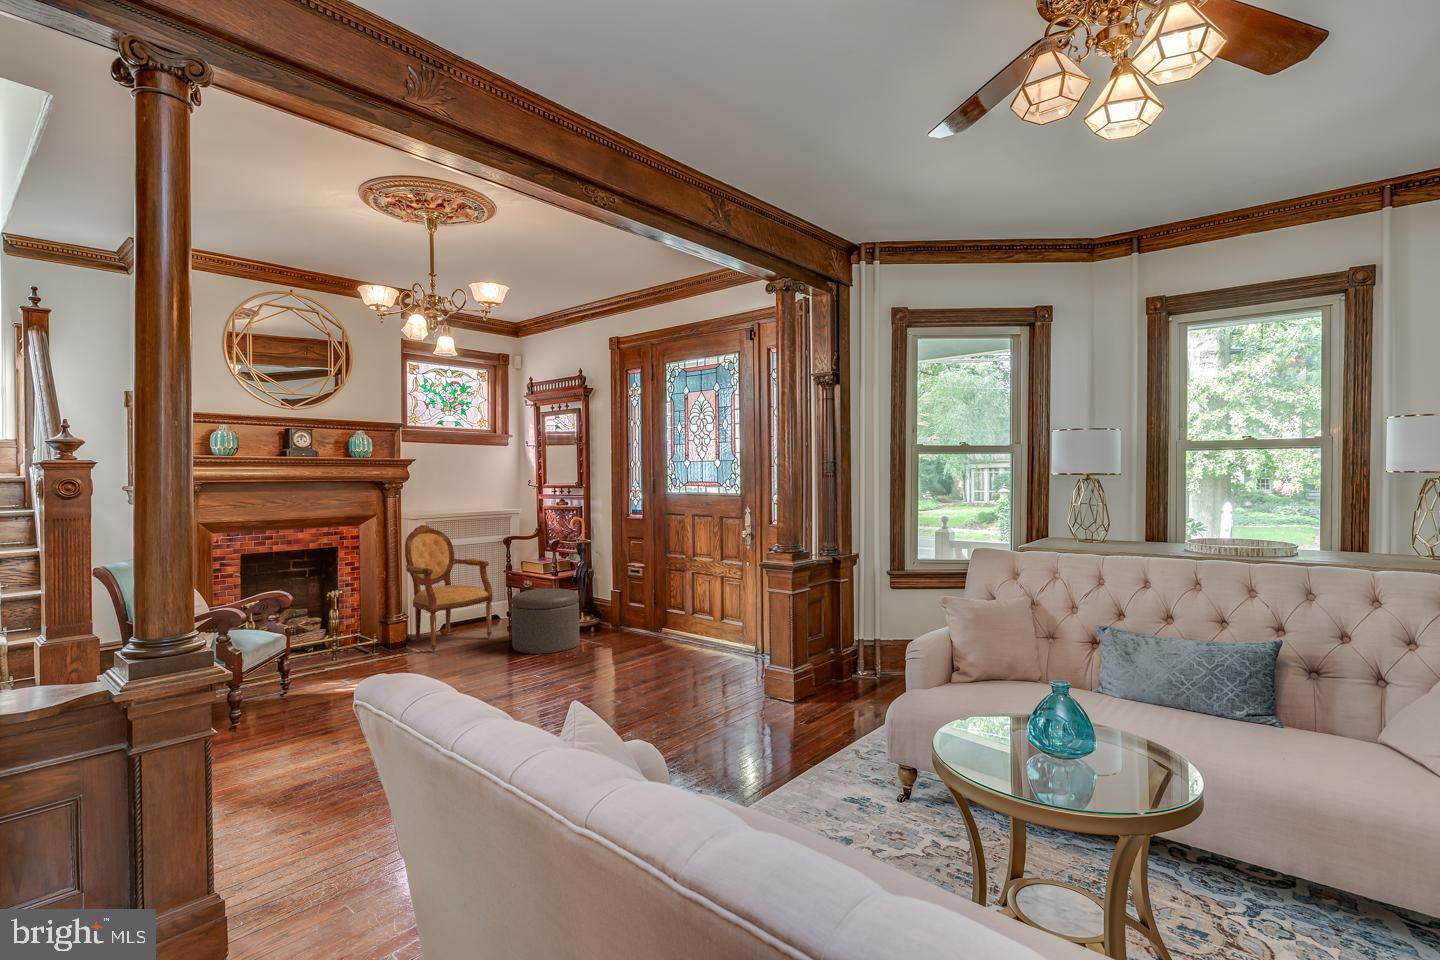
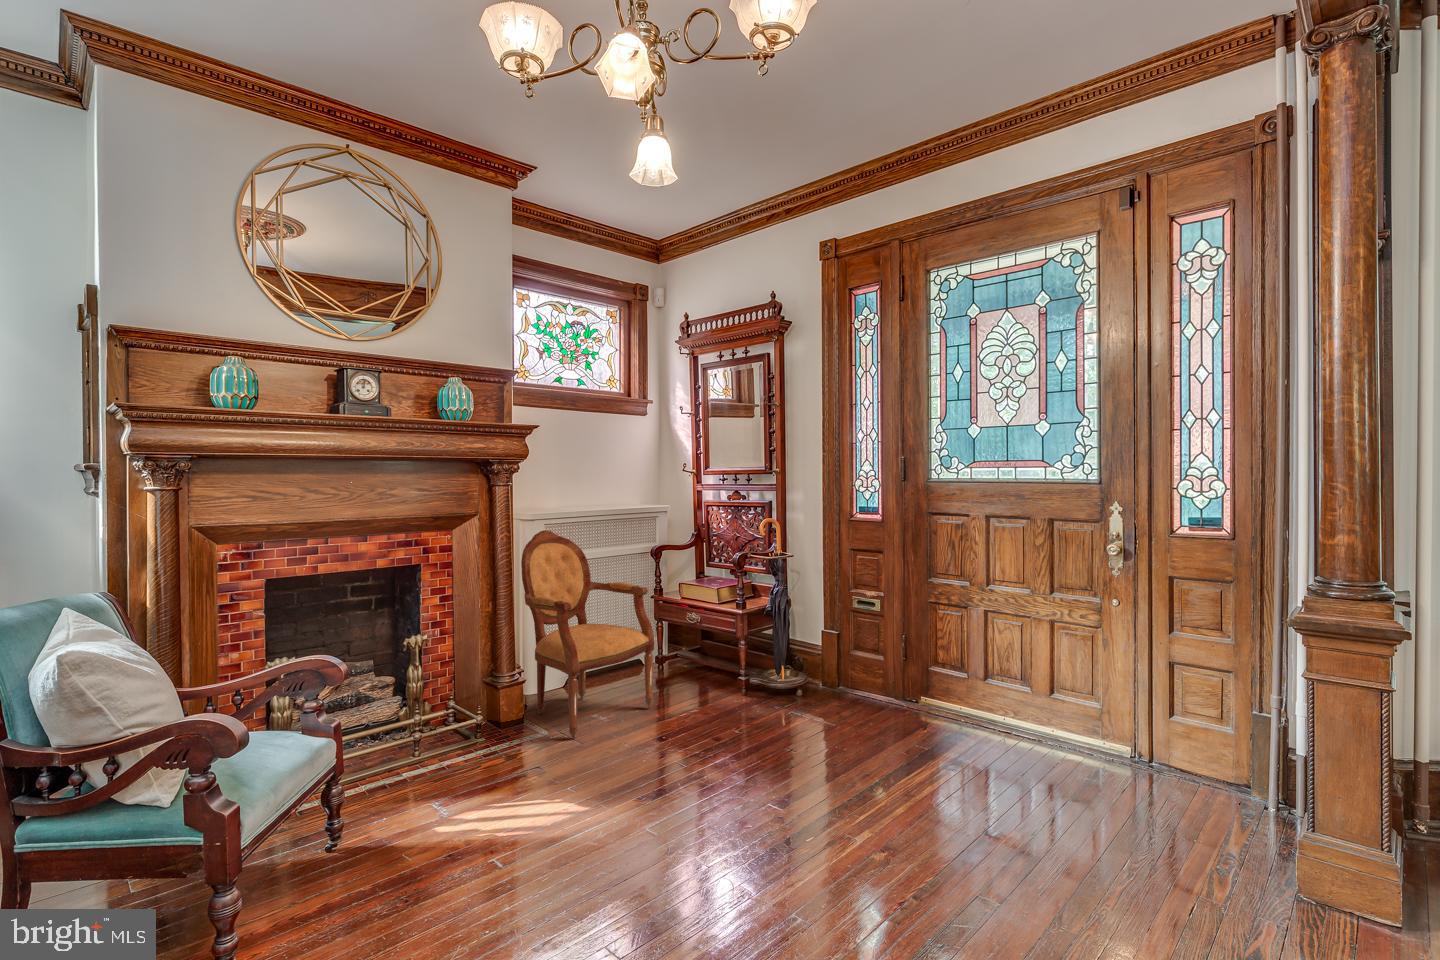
ottoman: present [511,588,580,654] -> none [696,631,803,748]

